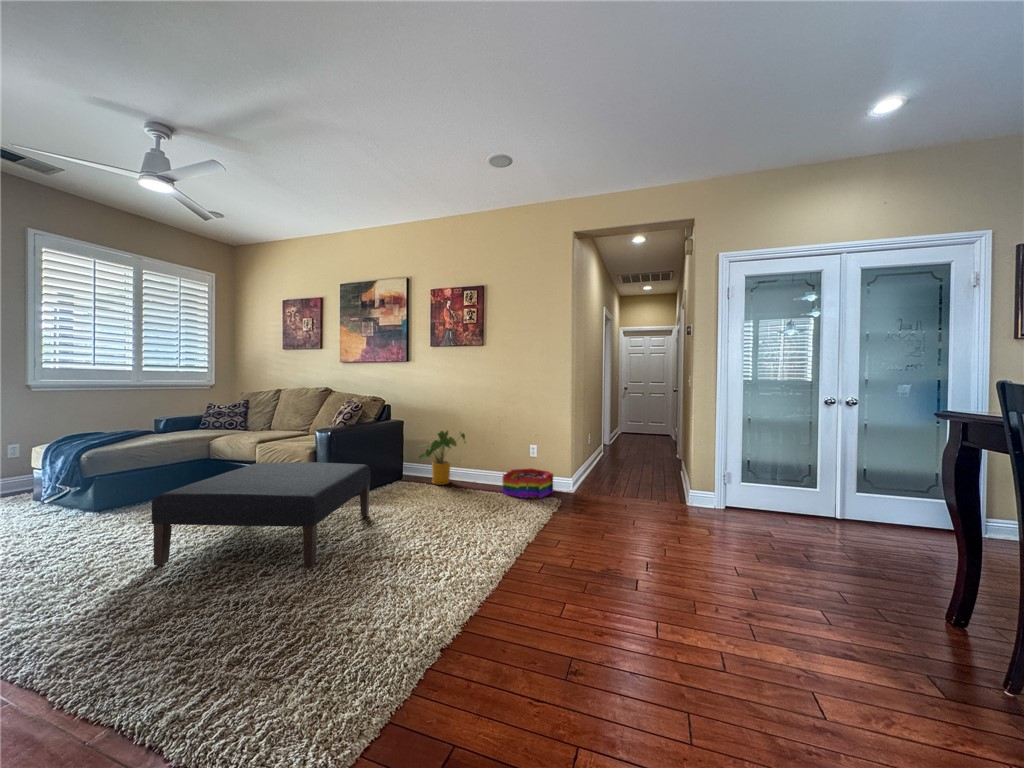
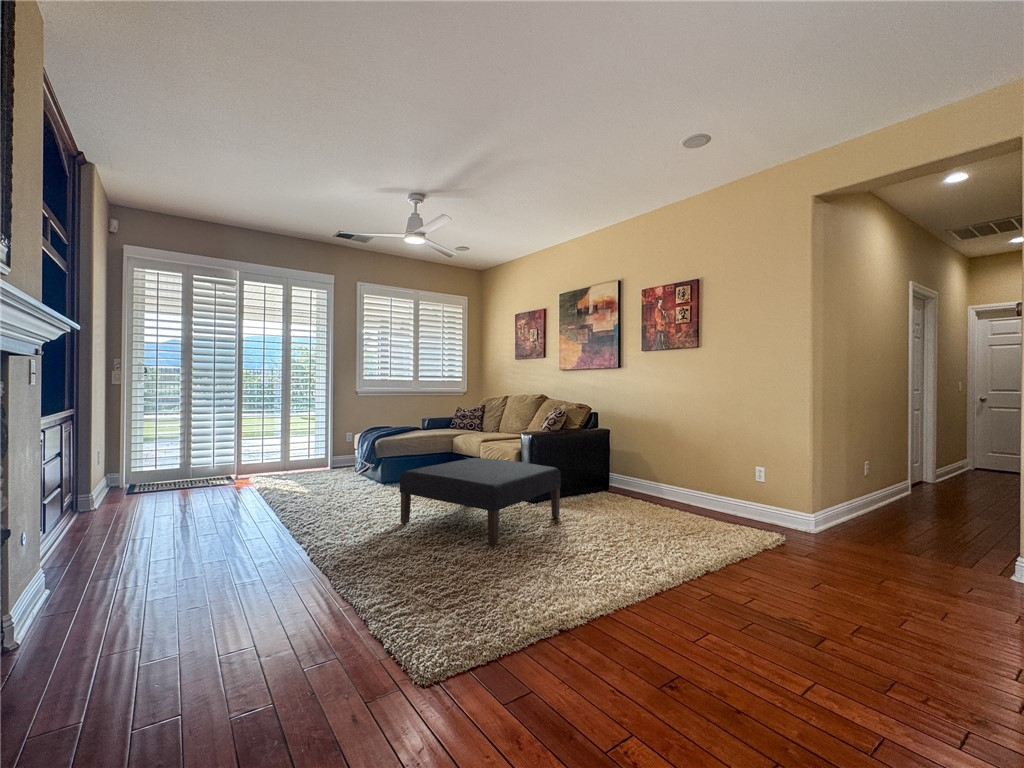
house plant: present [418,430,466,485] -> none [620,443,678,502]
storage bin: present [503,469,553,498] -> none [712,495,784,533]

